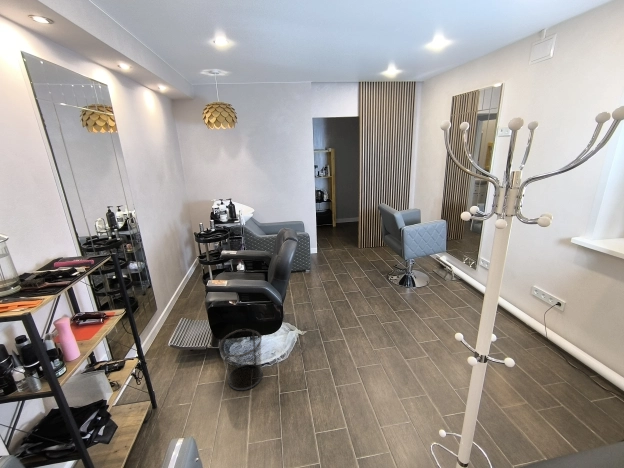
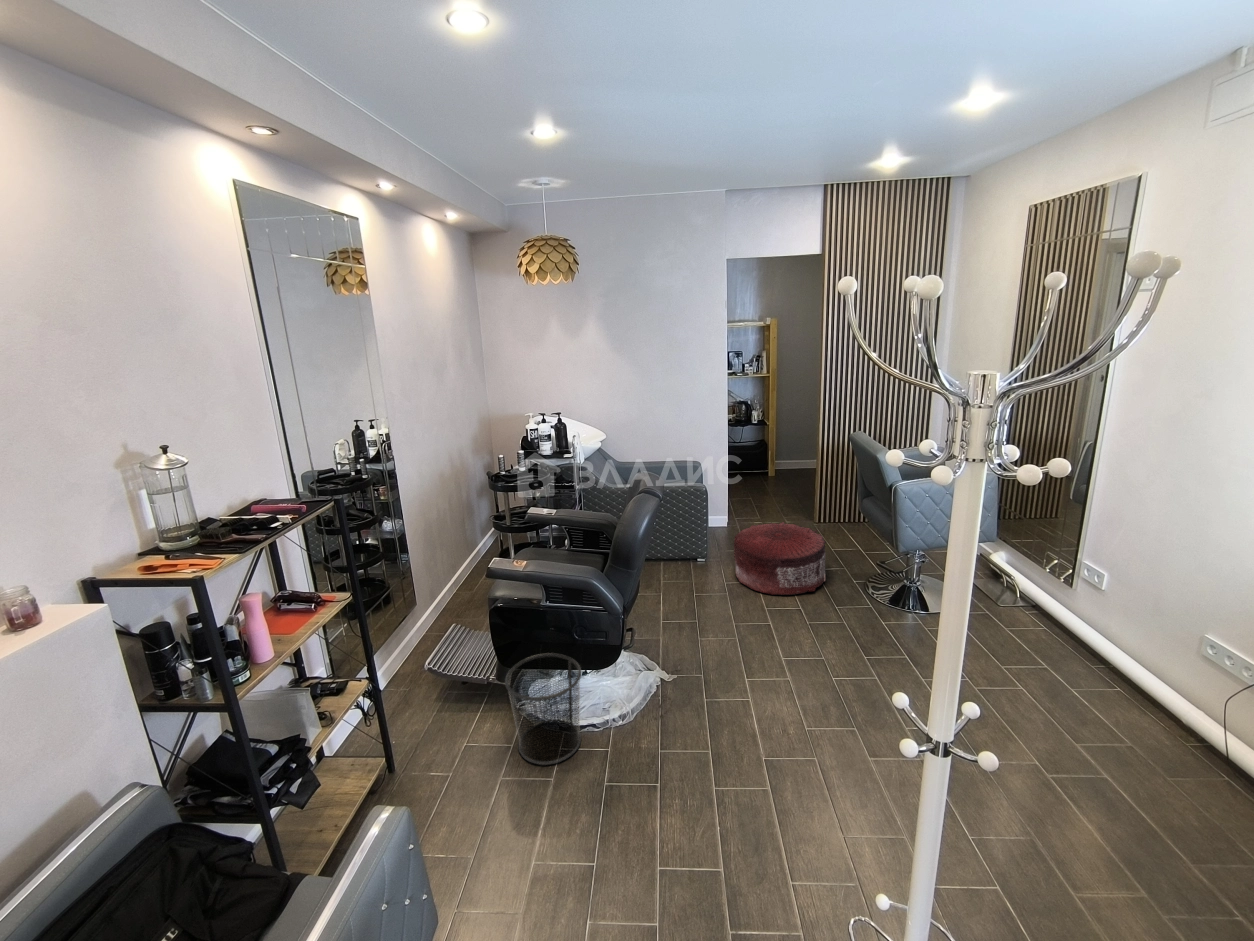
pouf: none [325,249,370,286] -> present [734,522,826,595]

